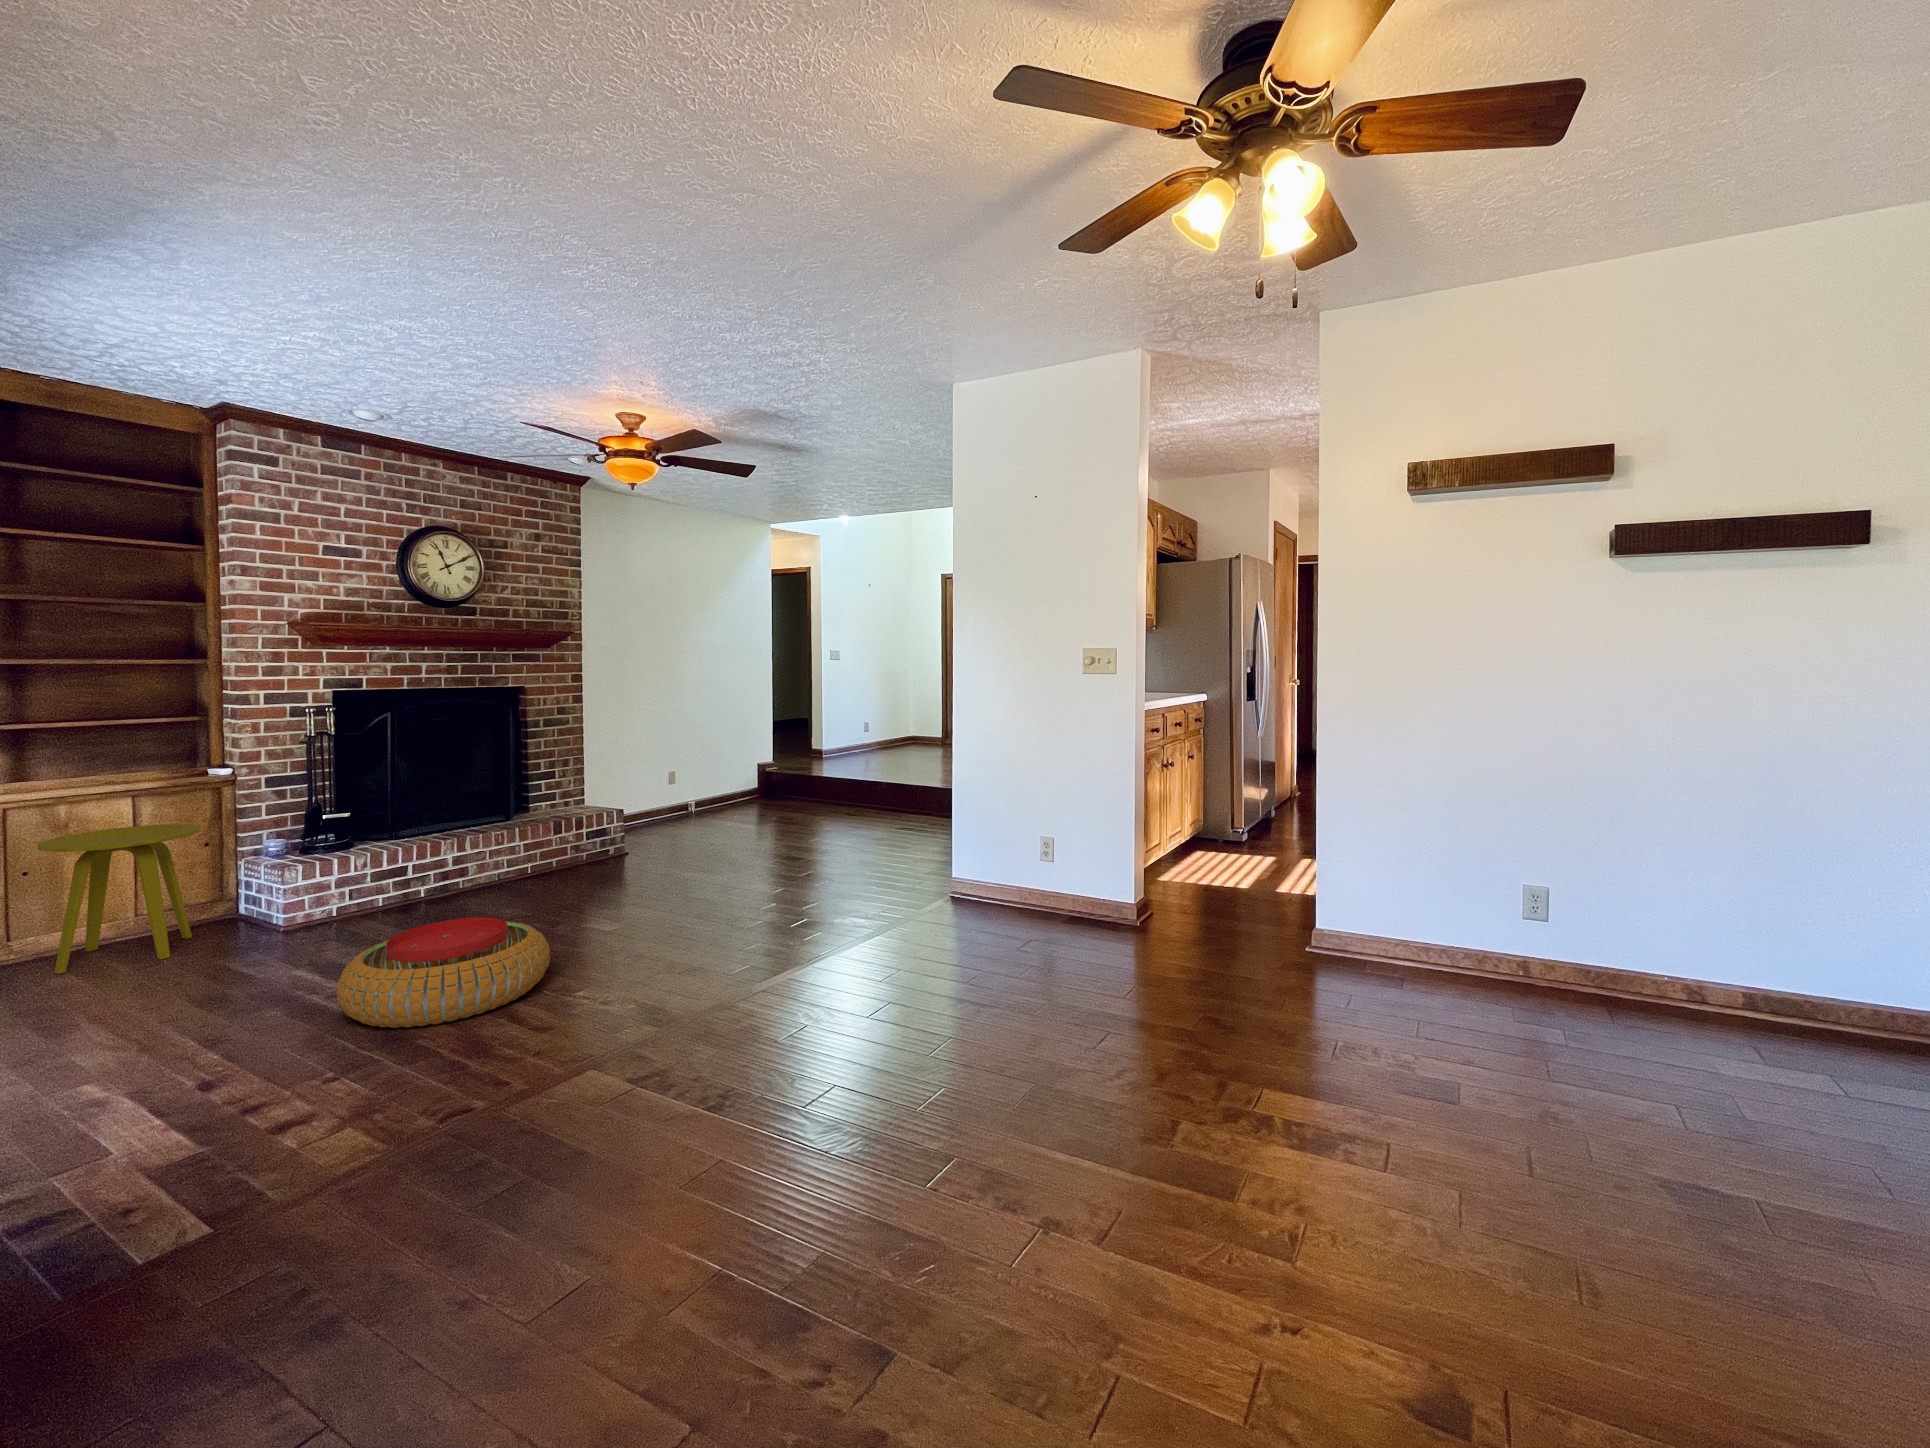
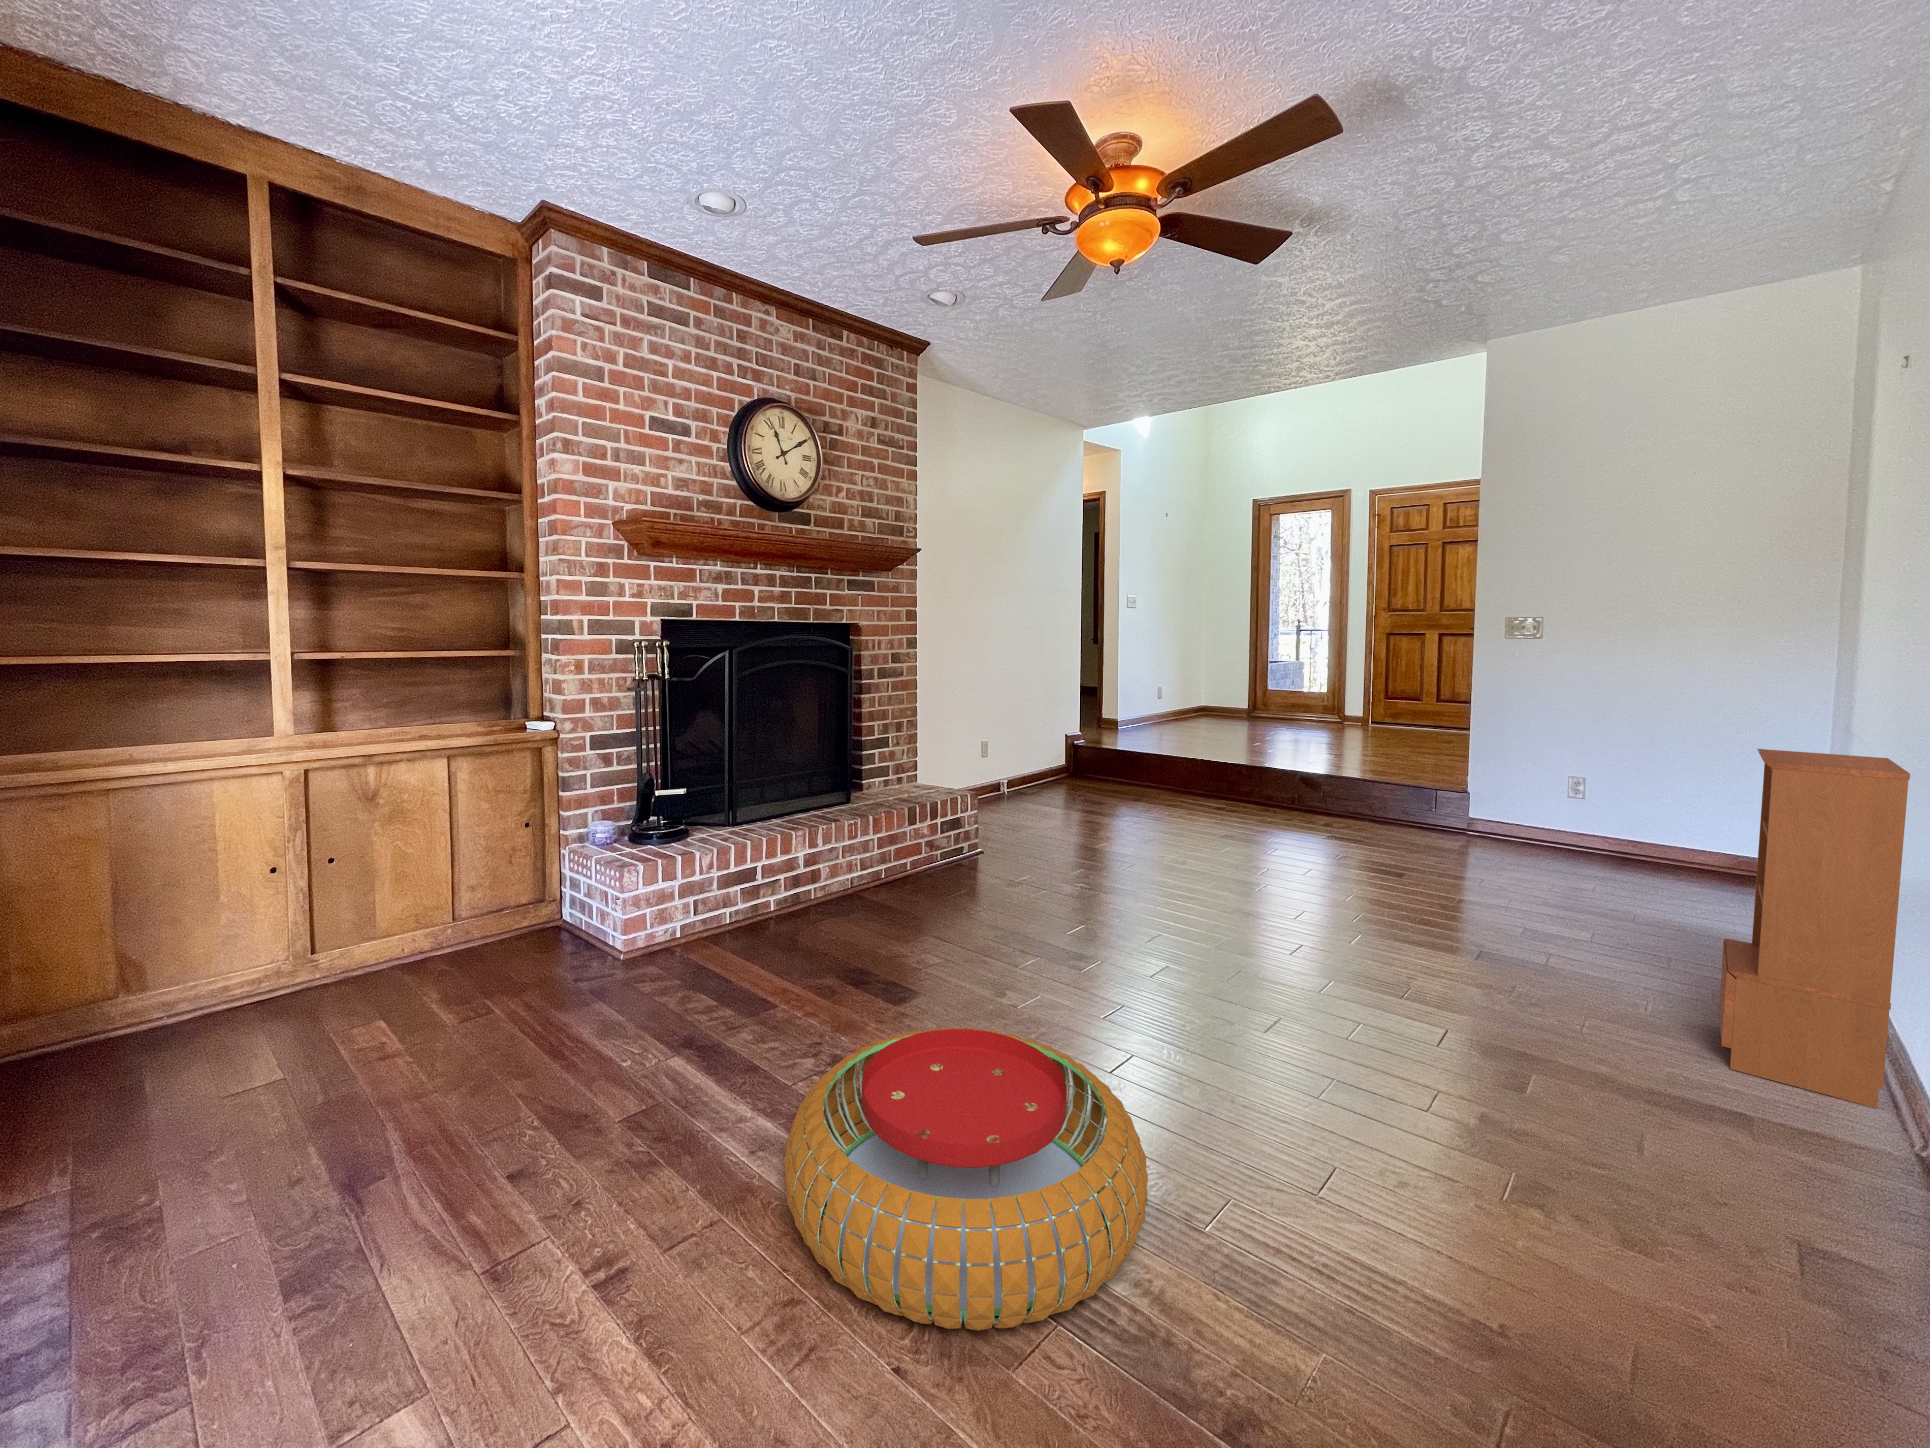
bookcase: none [921,756,992,920] -> present [1719,749,1910,1108]
side table: present [37,824,201,974] -> none [340,798,527,1016]

